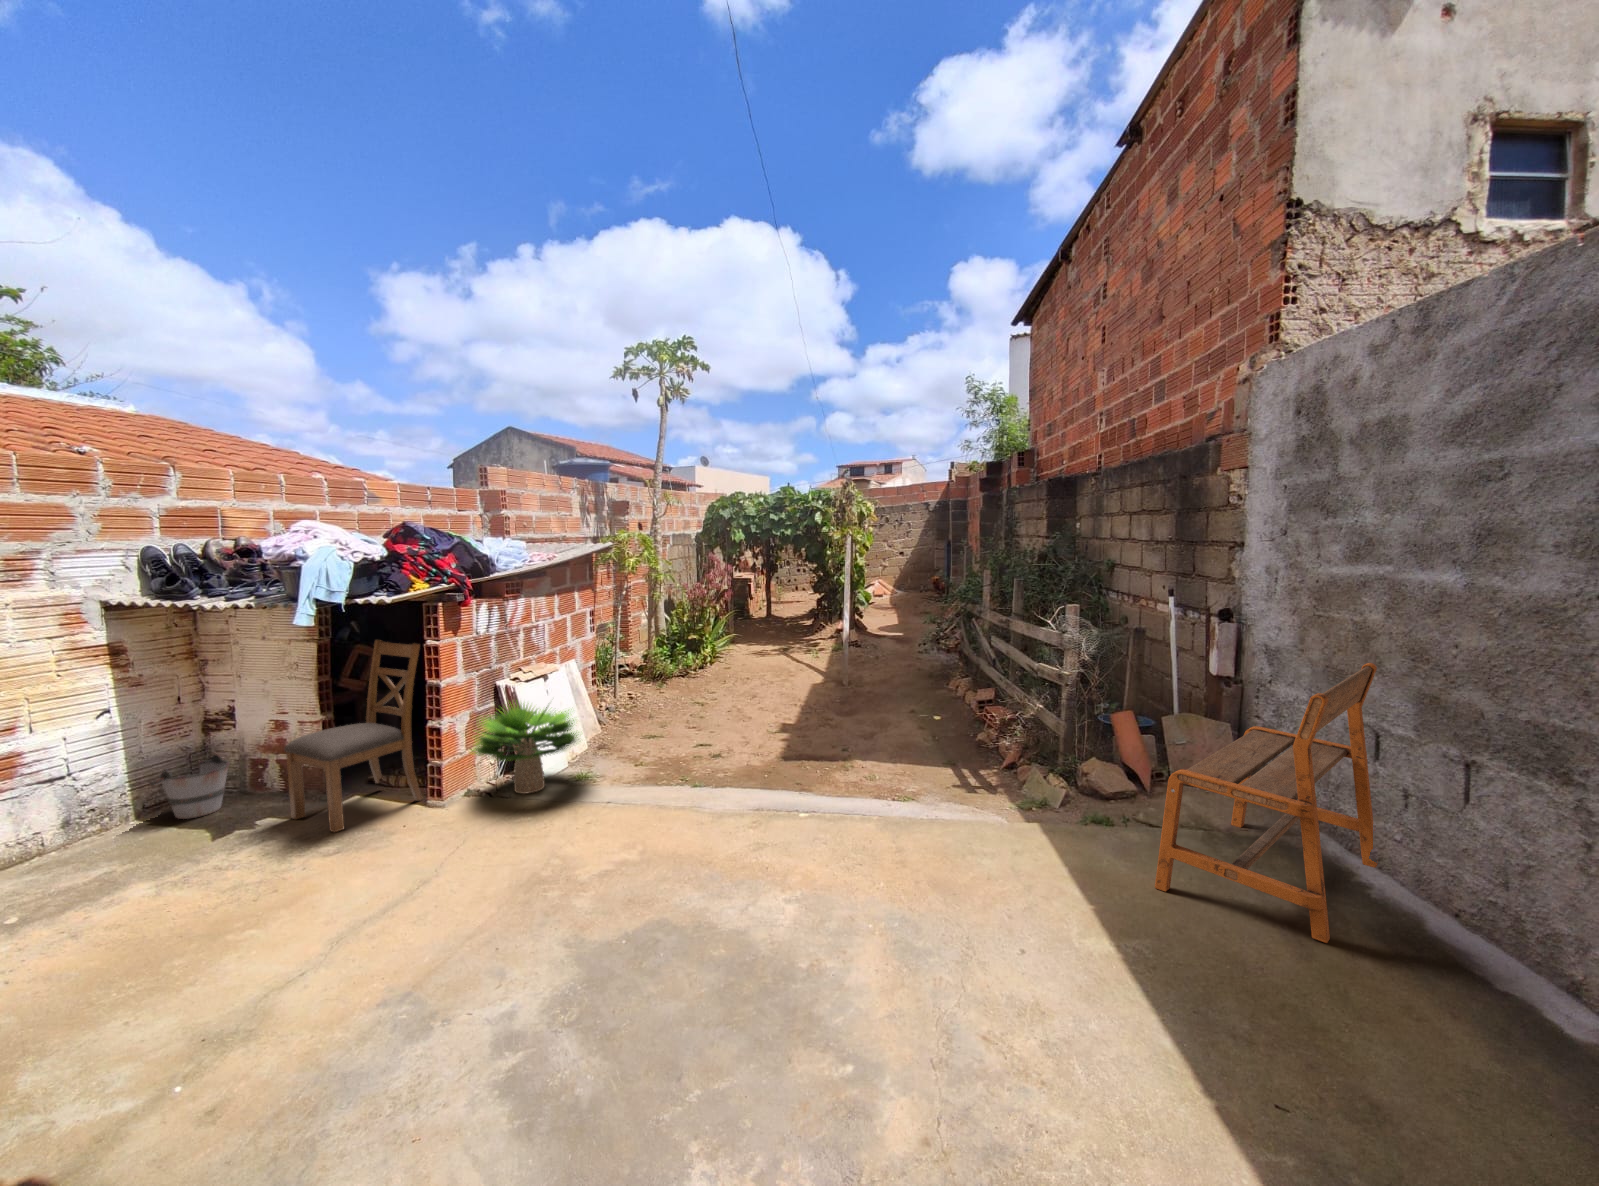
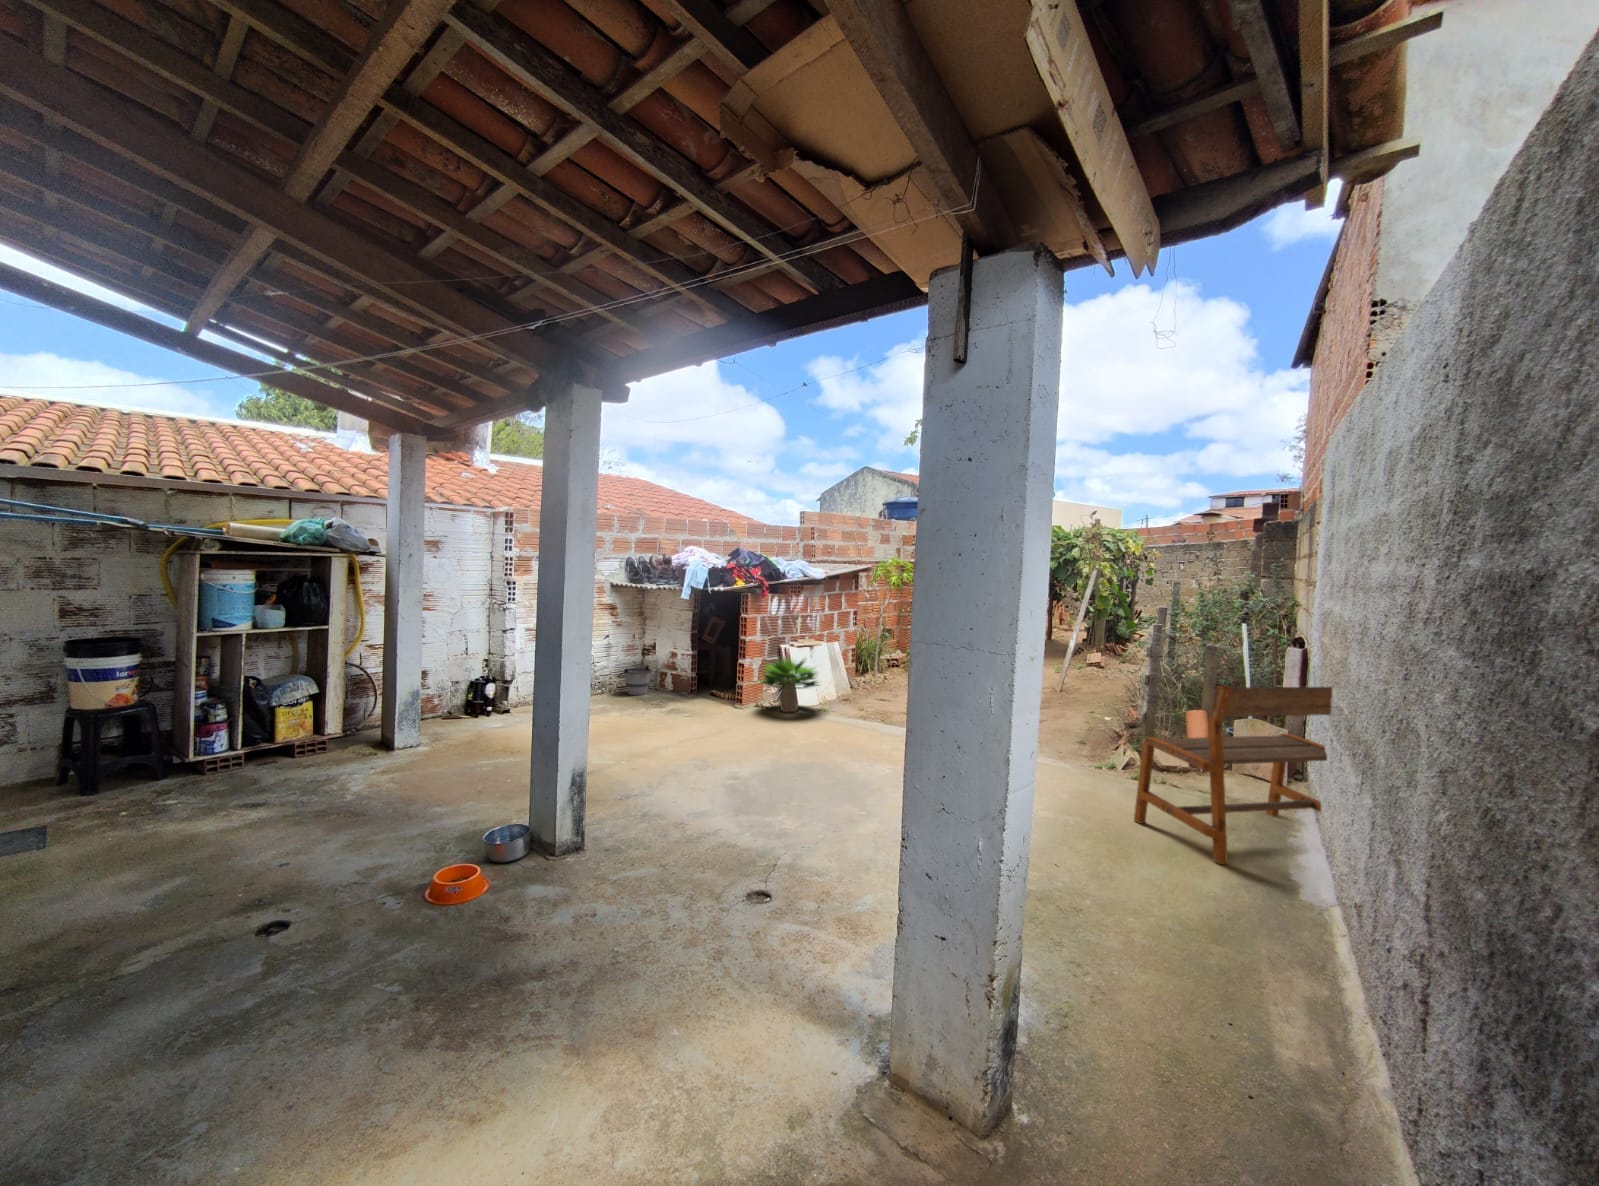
chair: present [284,640,422,832] -> none [673,613,740,710]

